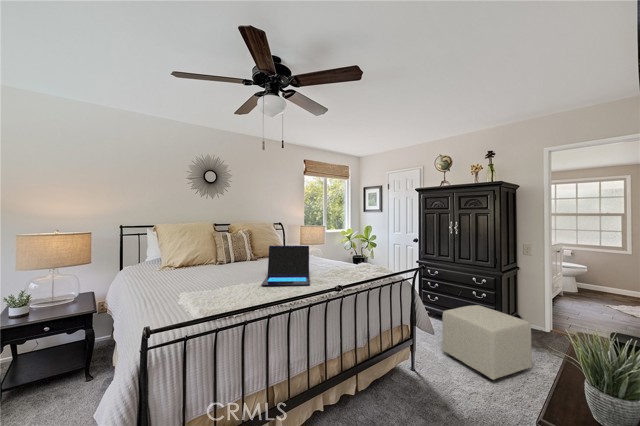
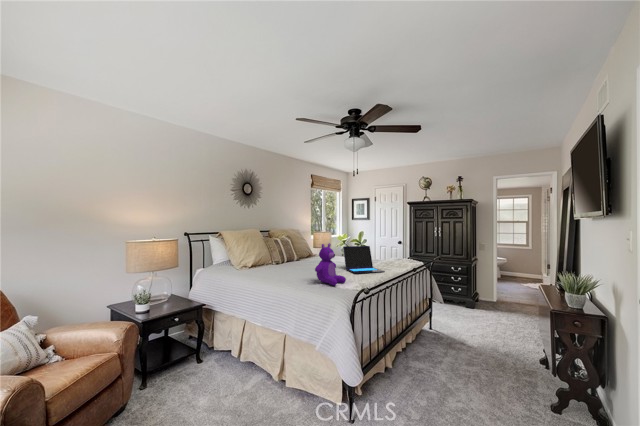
teddy bear: none [163,241,215,306] -> present [315,243,346,285]
ottoman: present [442,305,532,380] -> none [443,285,497,328]

